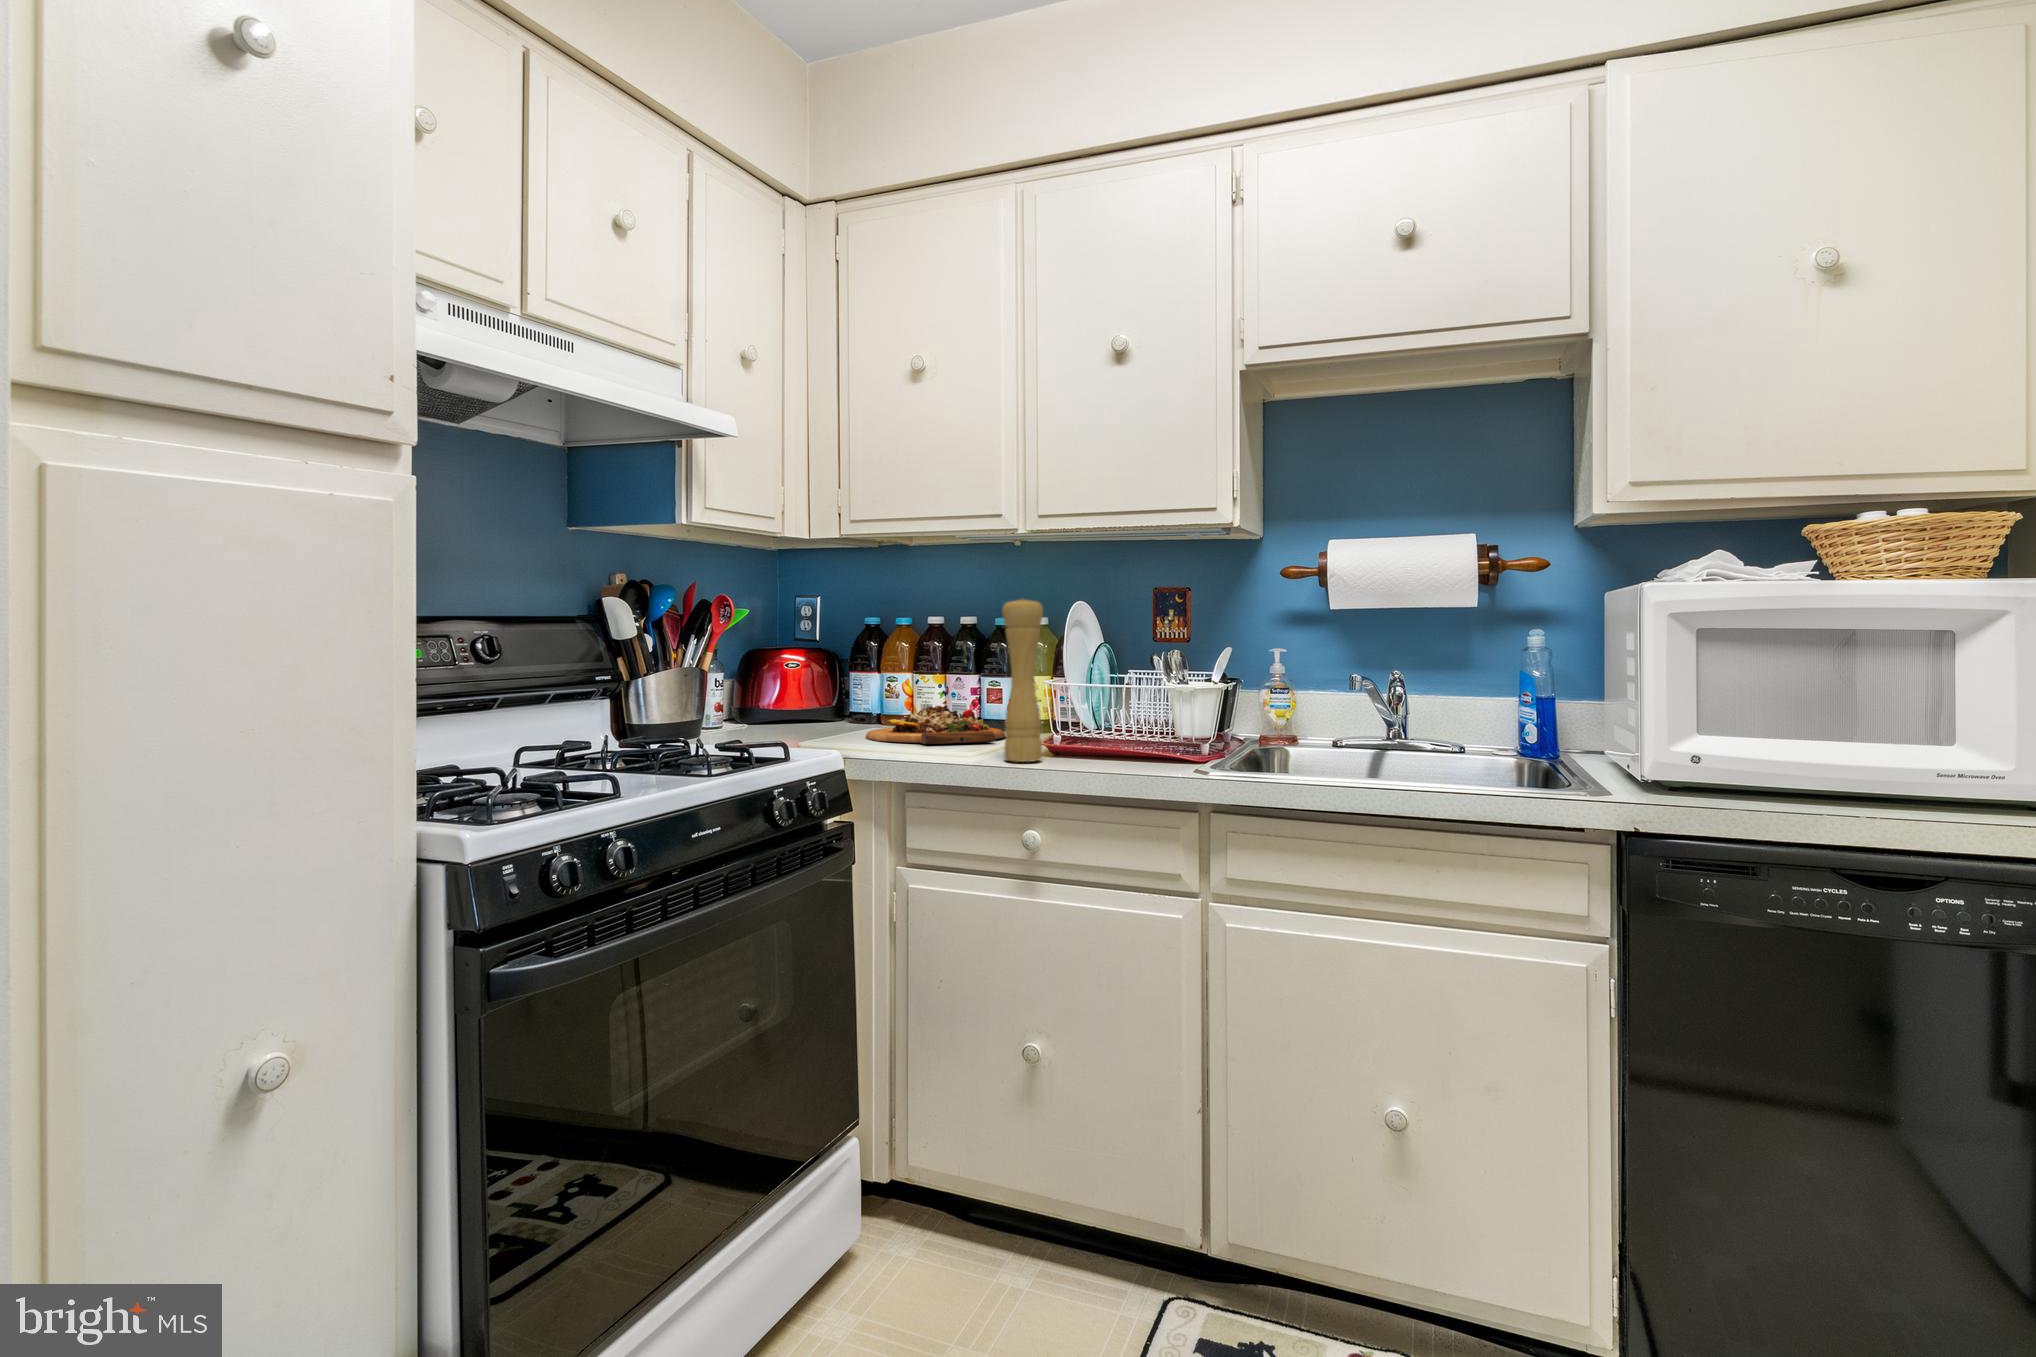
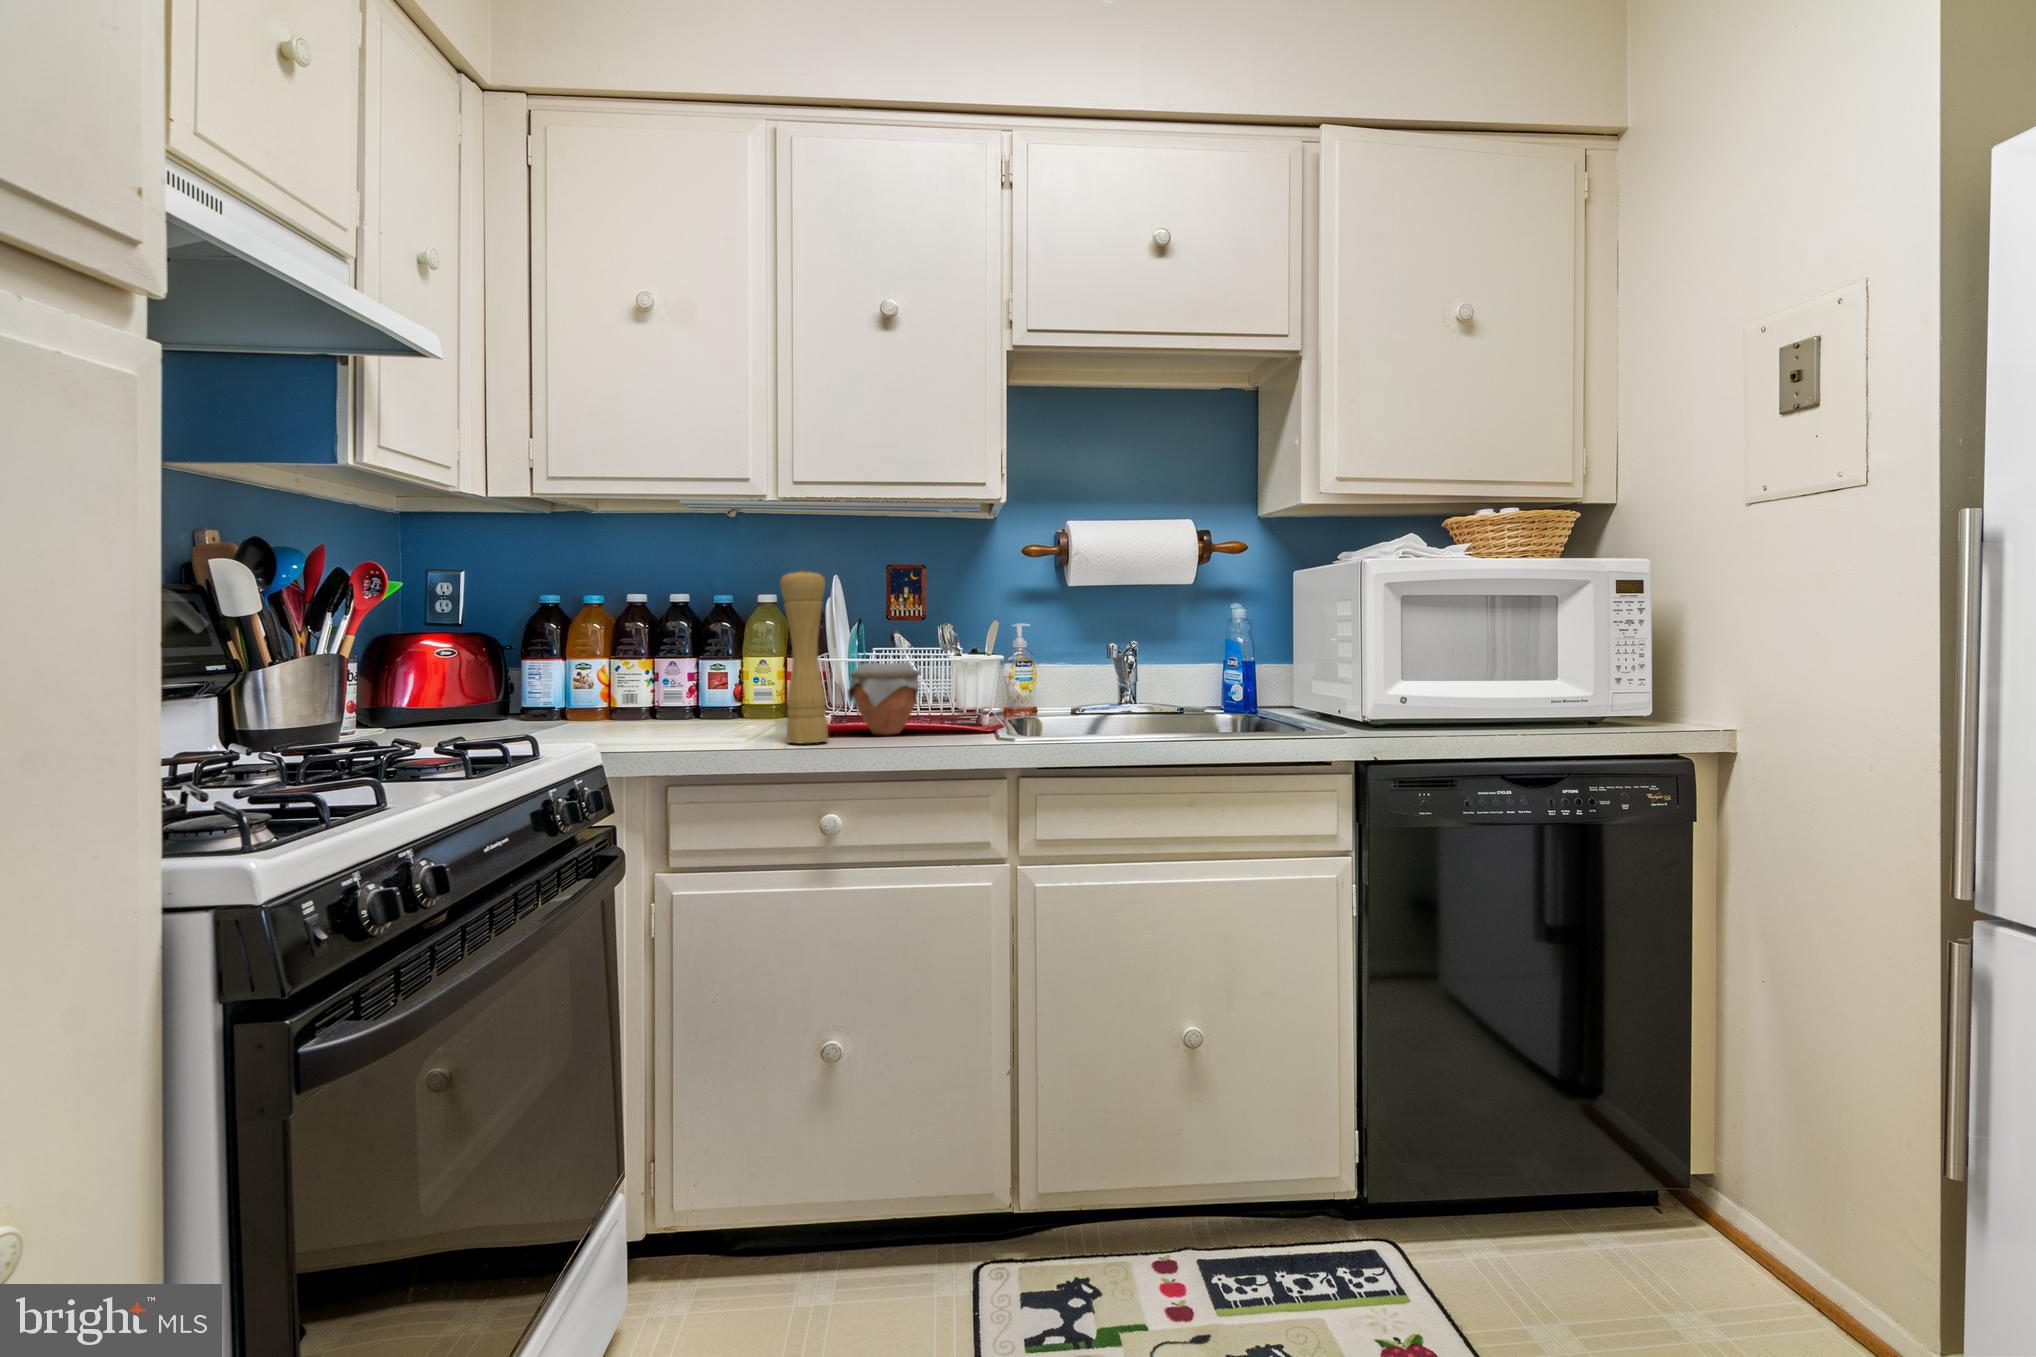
jar: none [1073,686,1146,758] -> present [848,662,920,735]
cutting board: present [866,705,1006,744] -> none [577,692,743,734]

